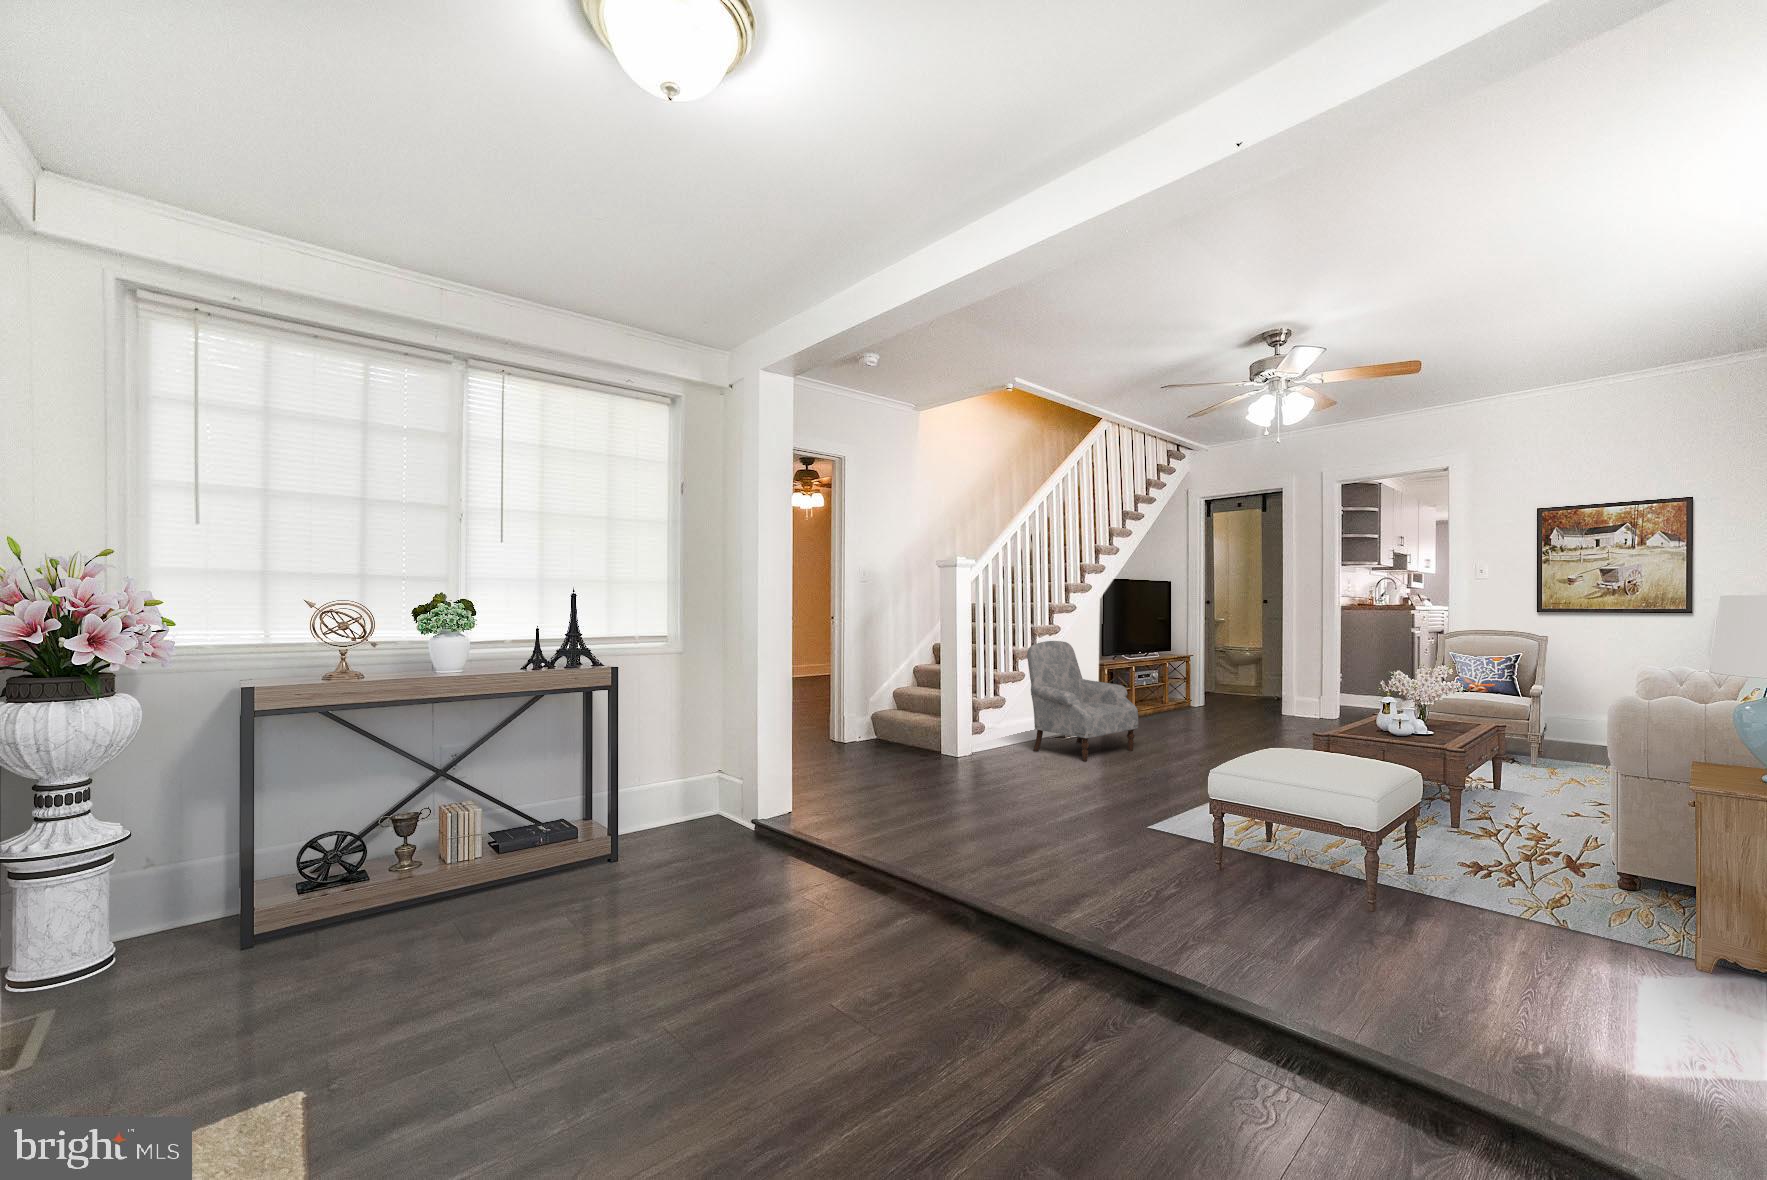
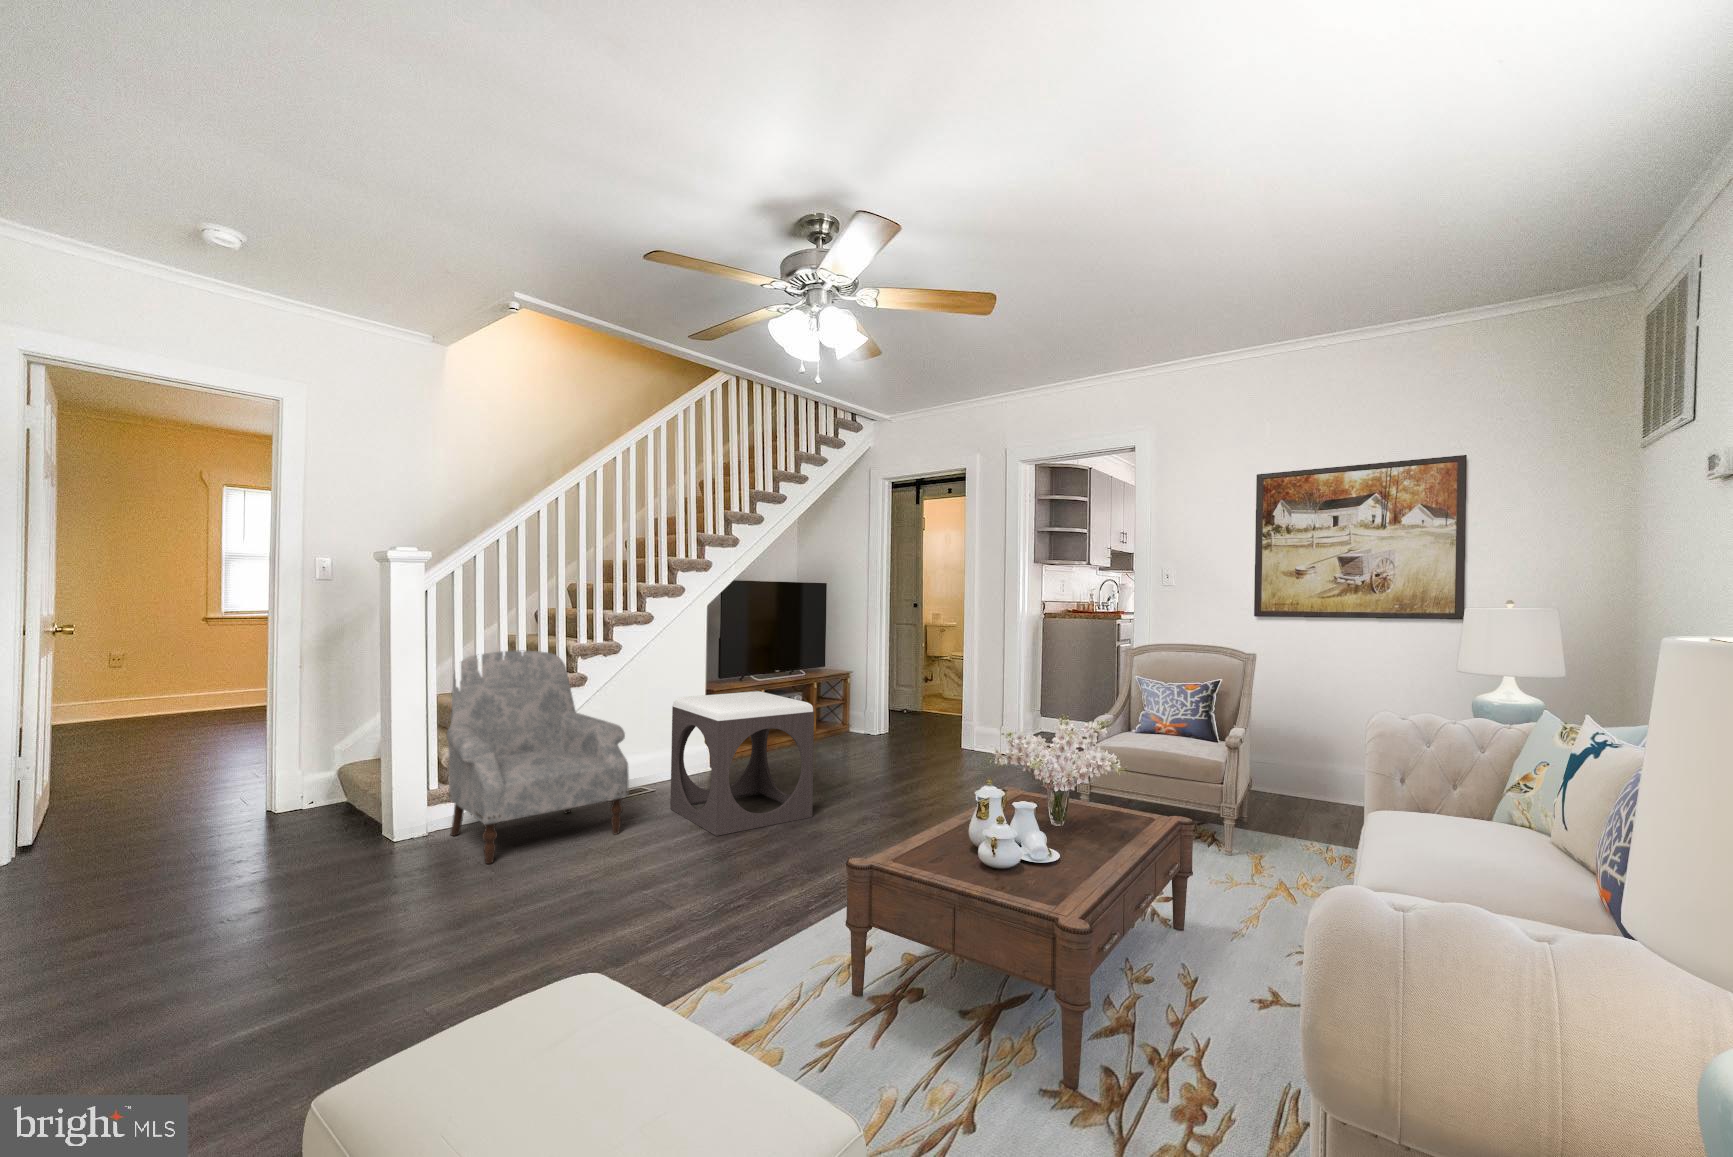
footstool: none [1141,666,1240,752] -> present [670,691,814,836]

